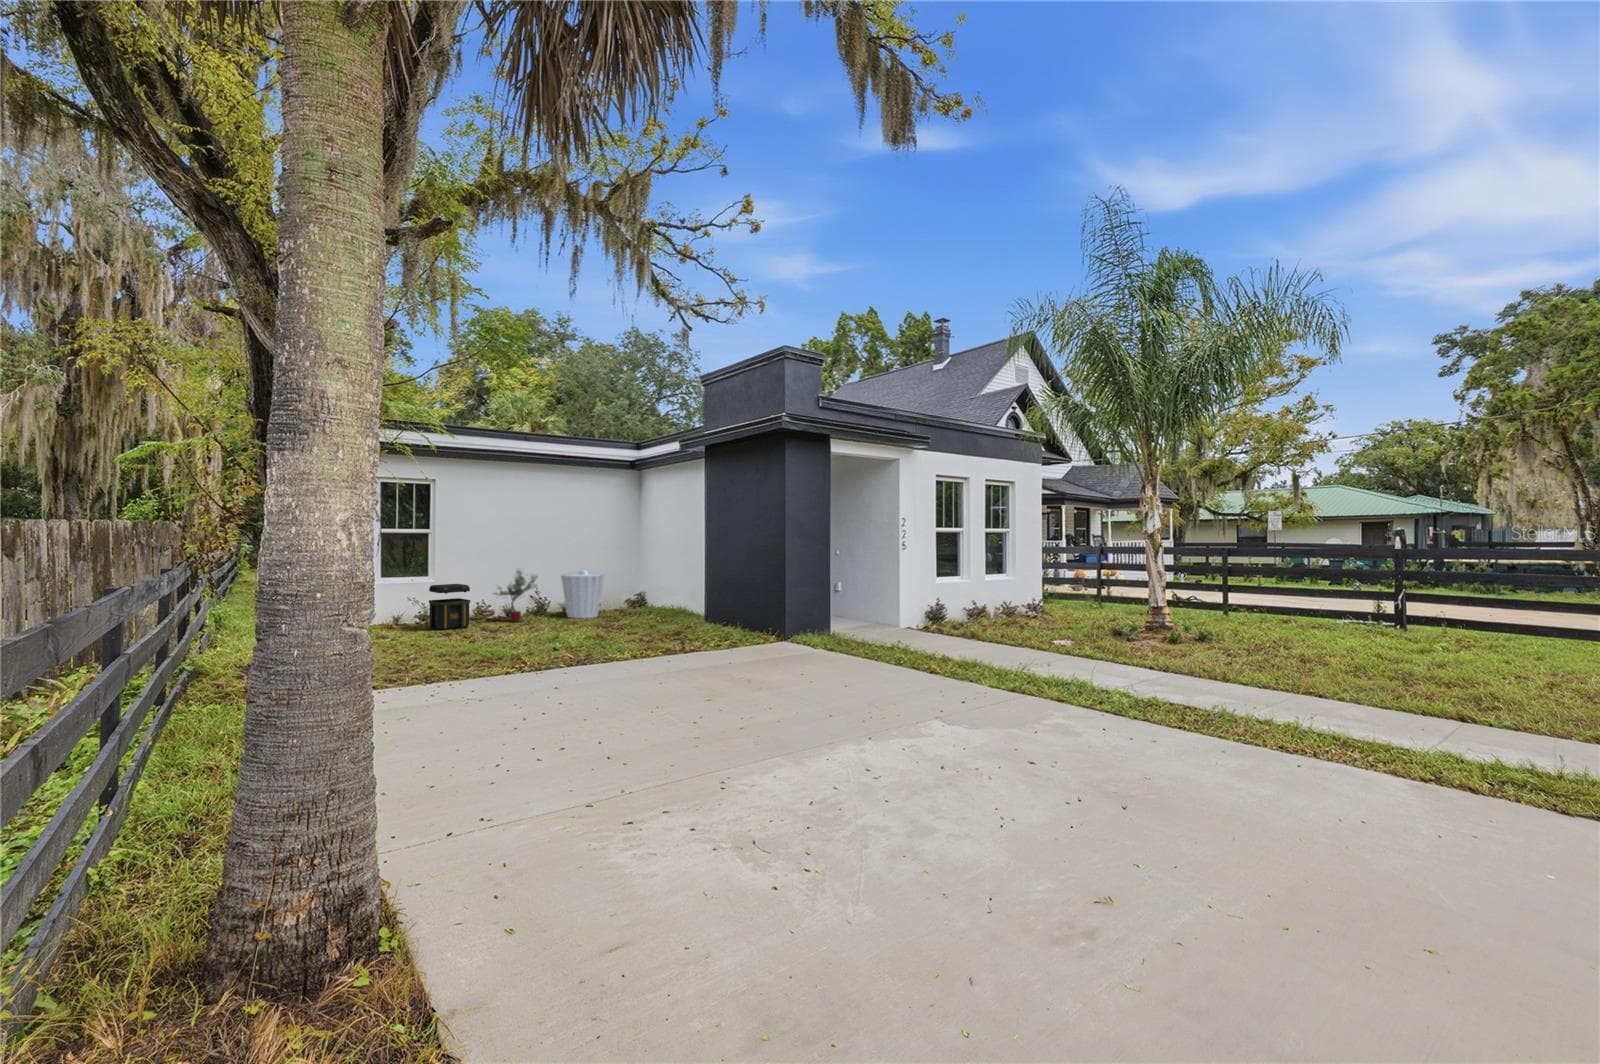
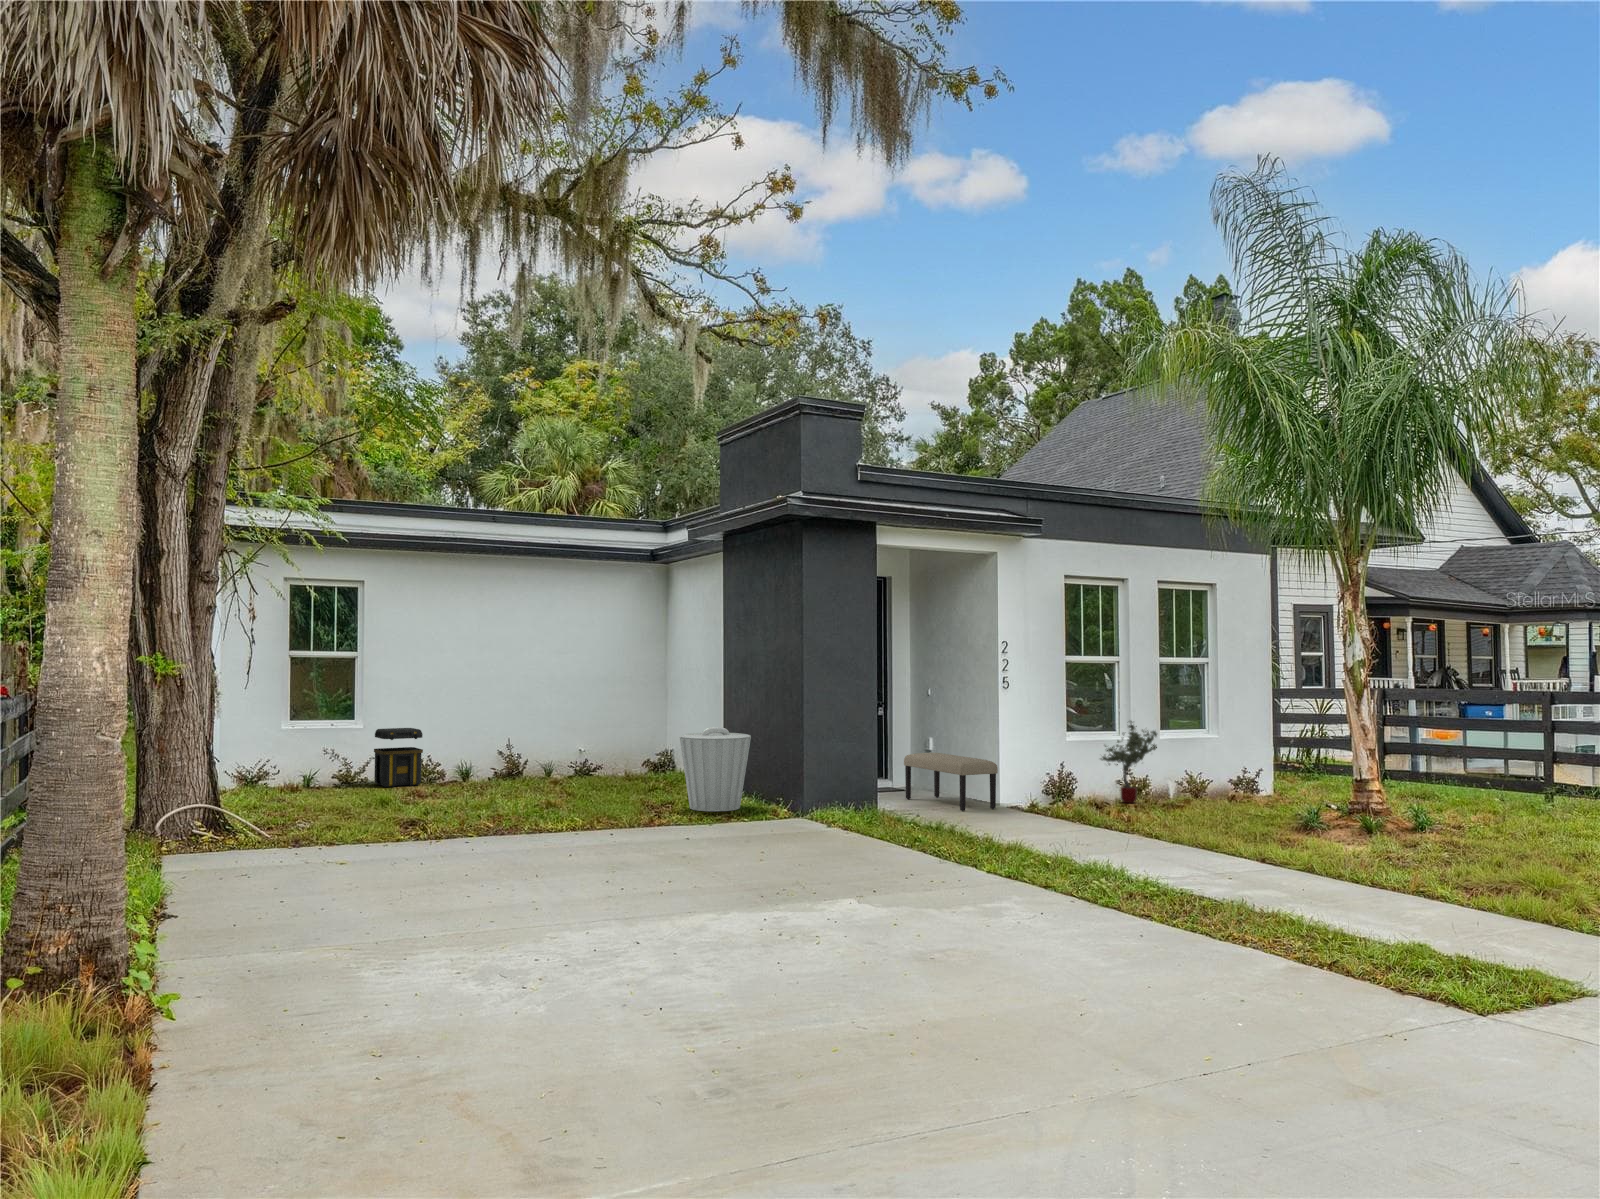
trash can: present [561,569,604,618] -> present [680,727,751,811]
potted tree: present [494,571,537,622] -> present [1101,721,1157,803]
bench: none [834,595,905,634] -> present [904,753,998,811]

